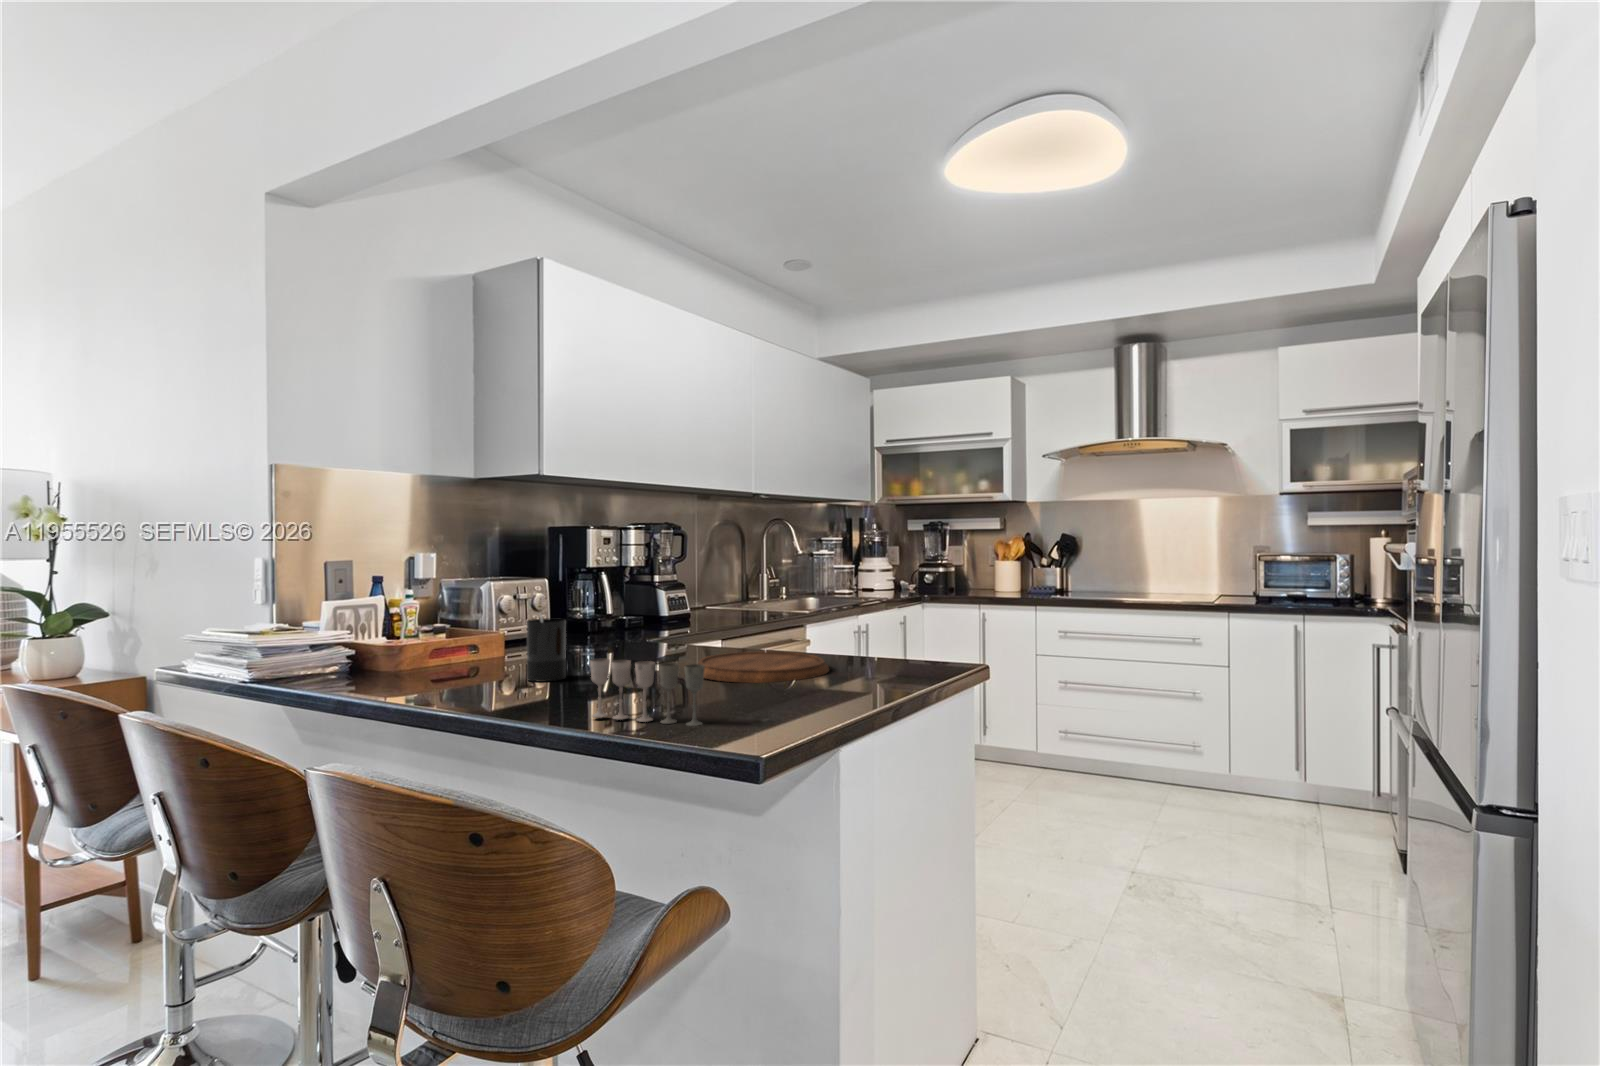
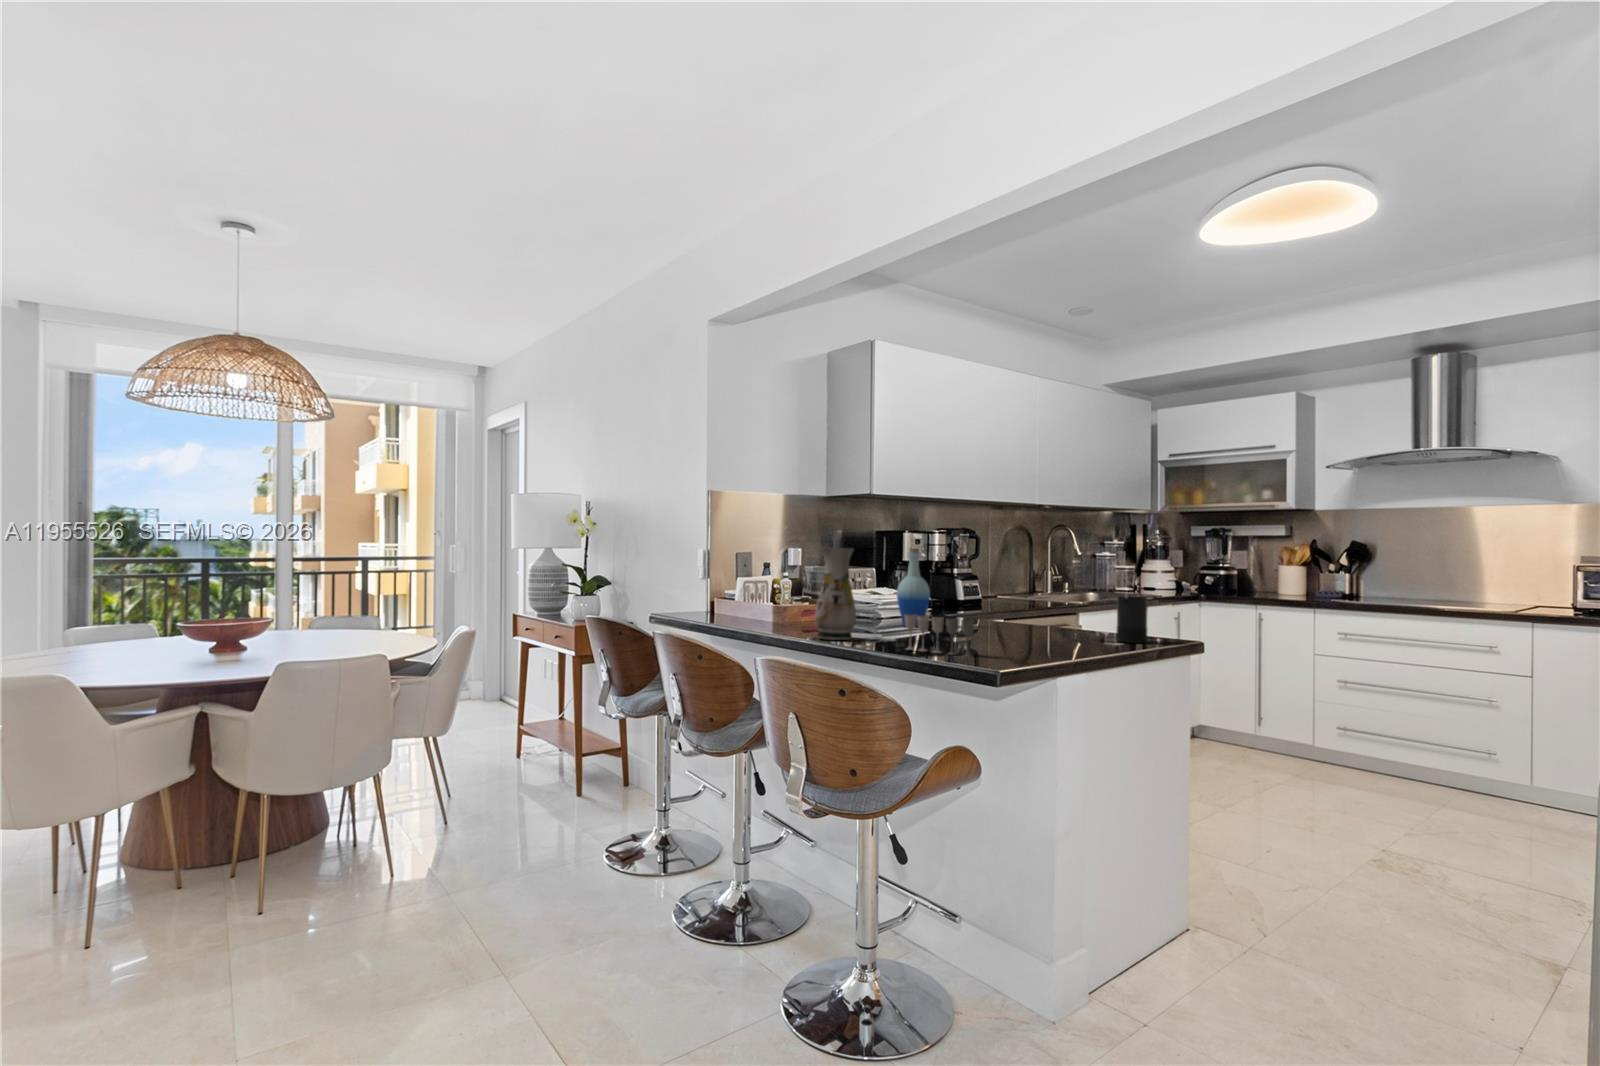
bottle: none [577,550,627,664] -> present [897,548,930,627]
vase: none [440,552,511,702] -> present [815,548,856,640]
candle: present [527,614,566,682] -> present [1116,594,1148,643]
cutting board: present [698,652,829,683] -> none [975,623,1074,642]

